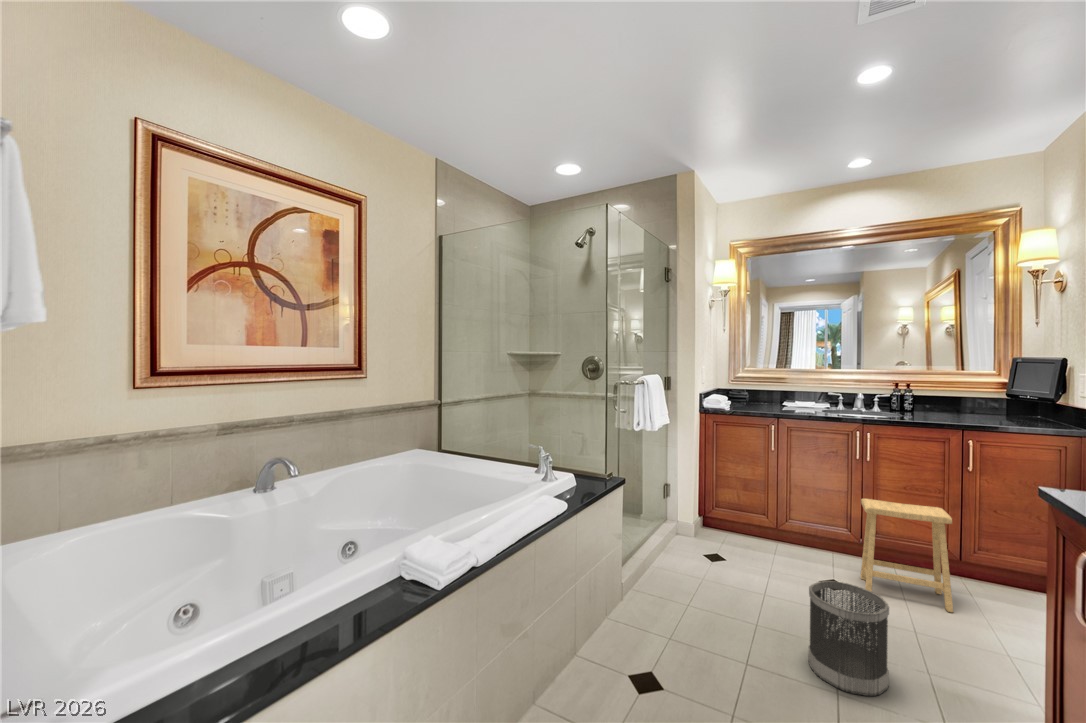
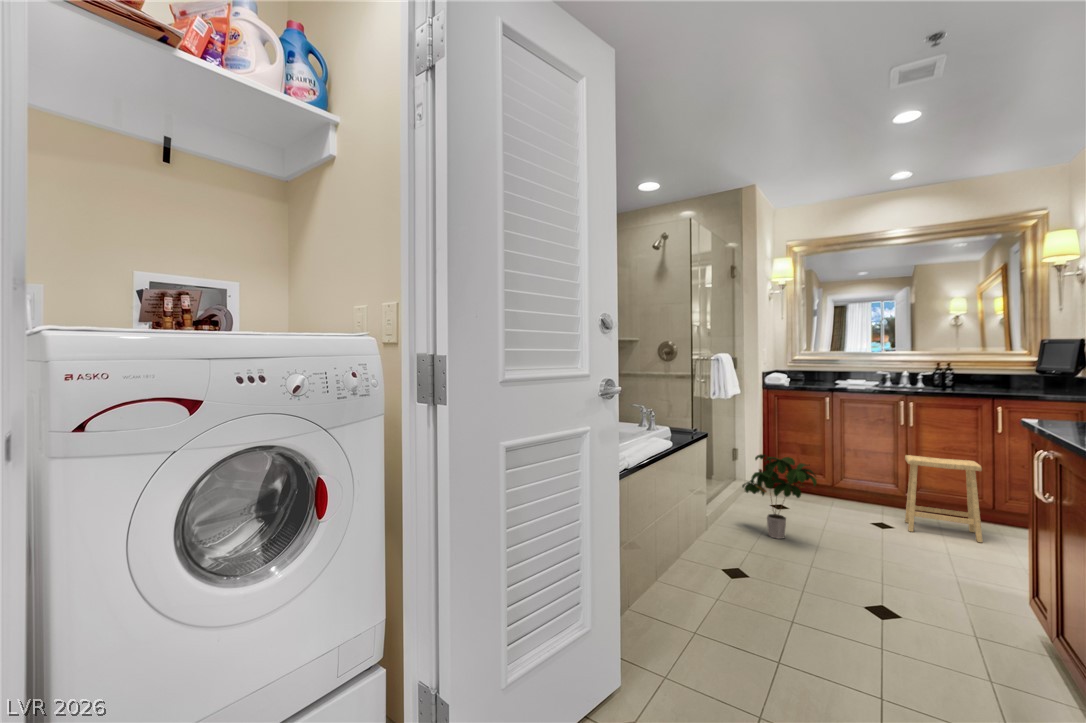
potted plant: none [668,503,756,615] -> present [742,454,817,539]
wastebasket: present [808,581,889,696] -> none [860,505,923,582]

